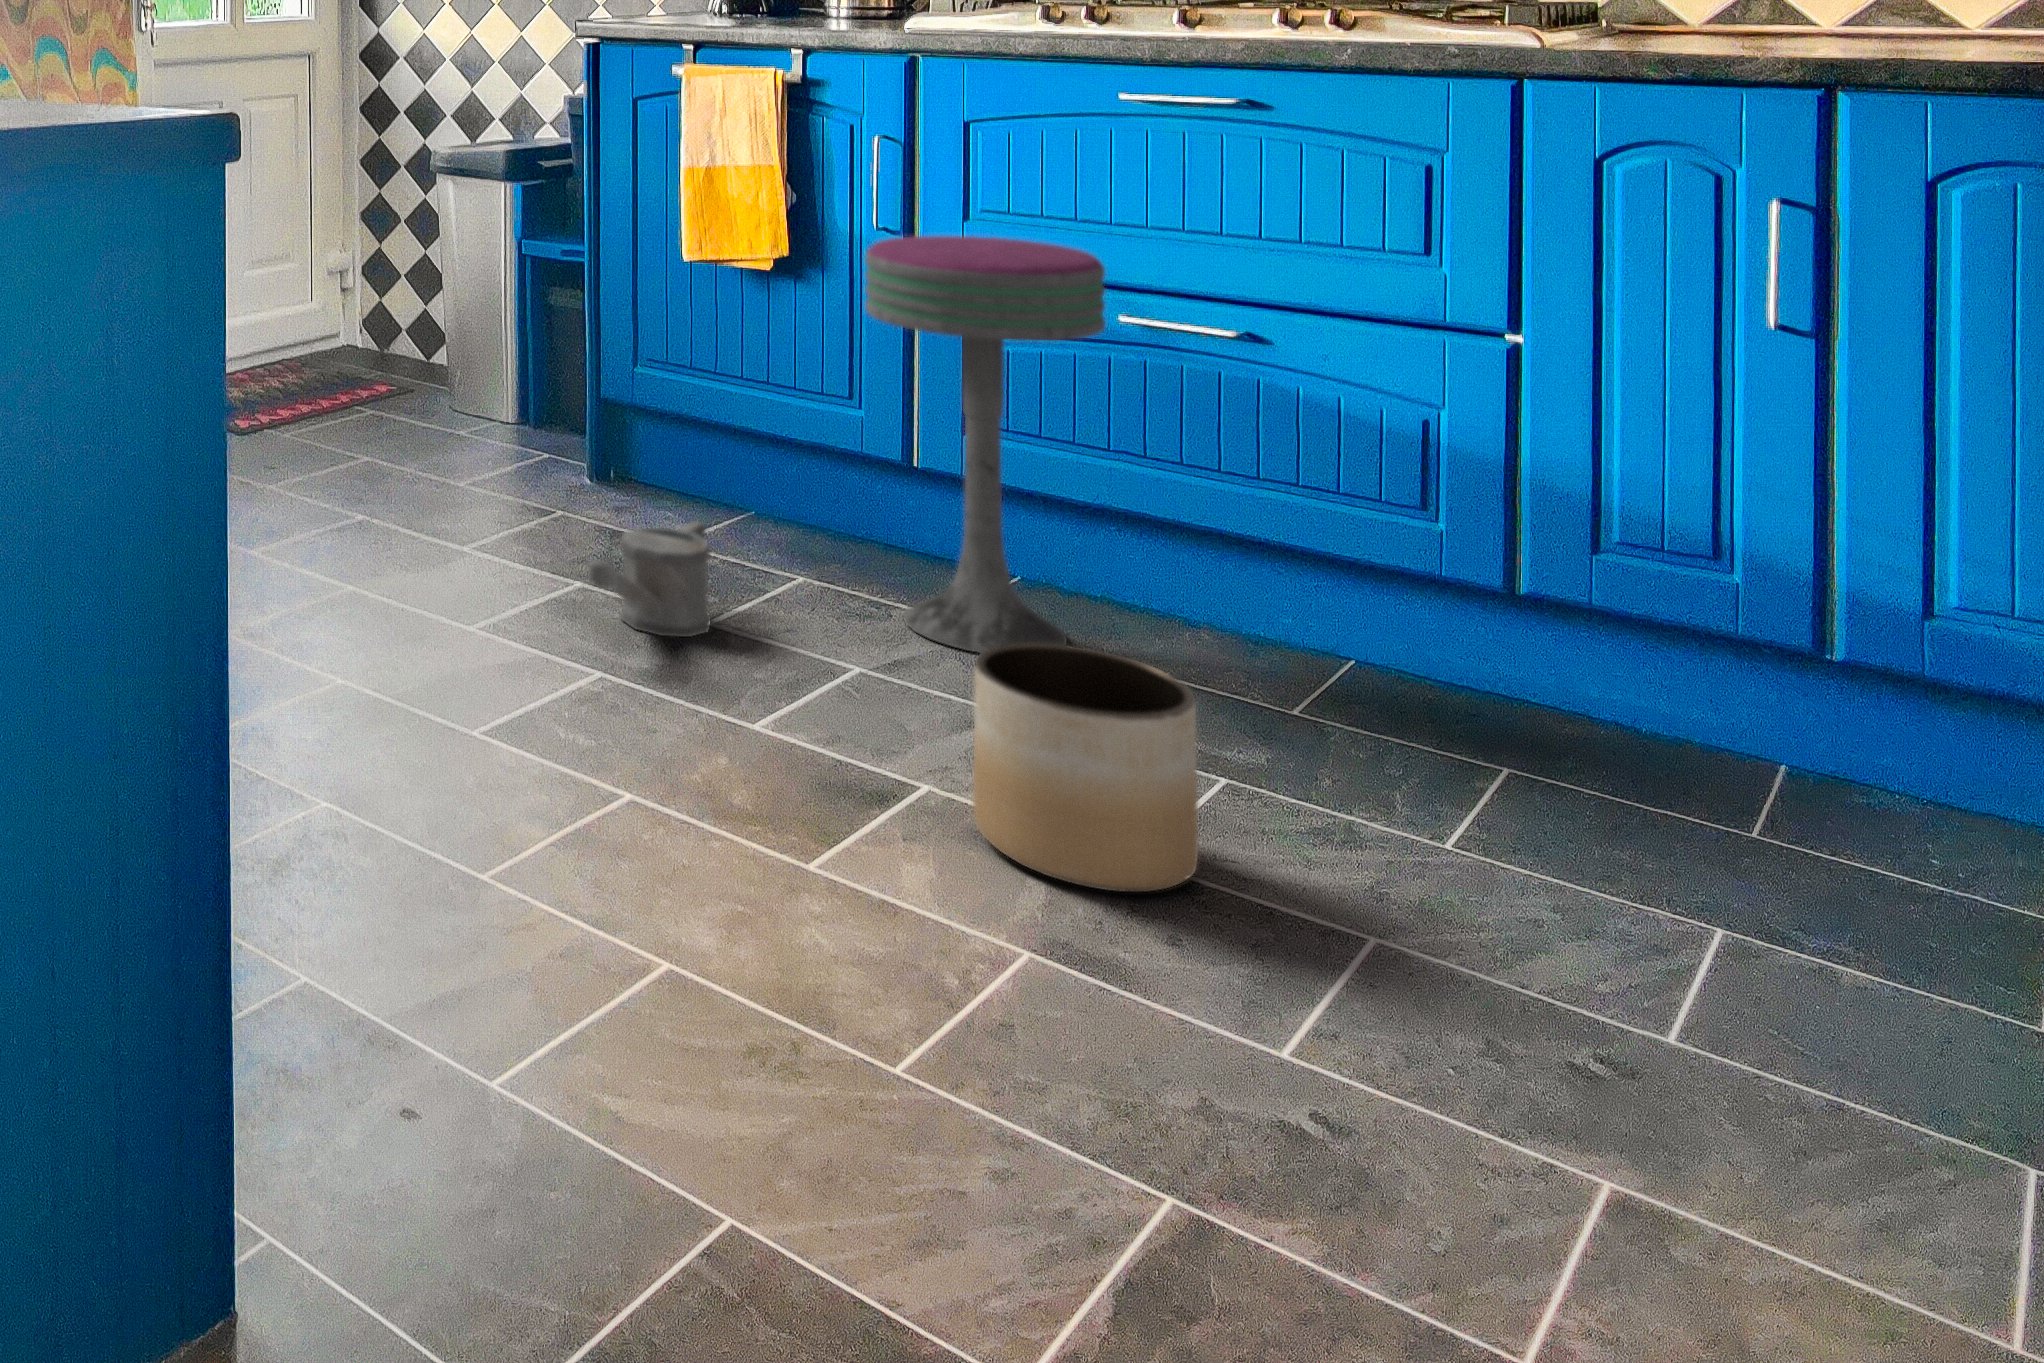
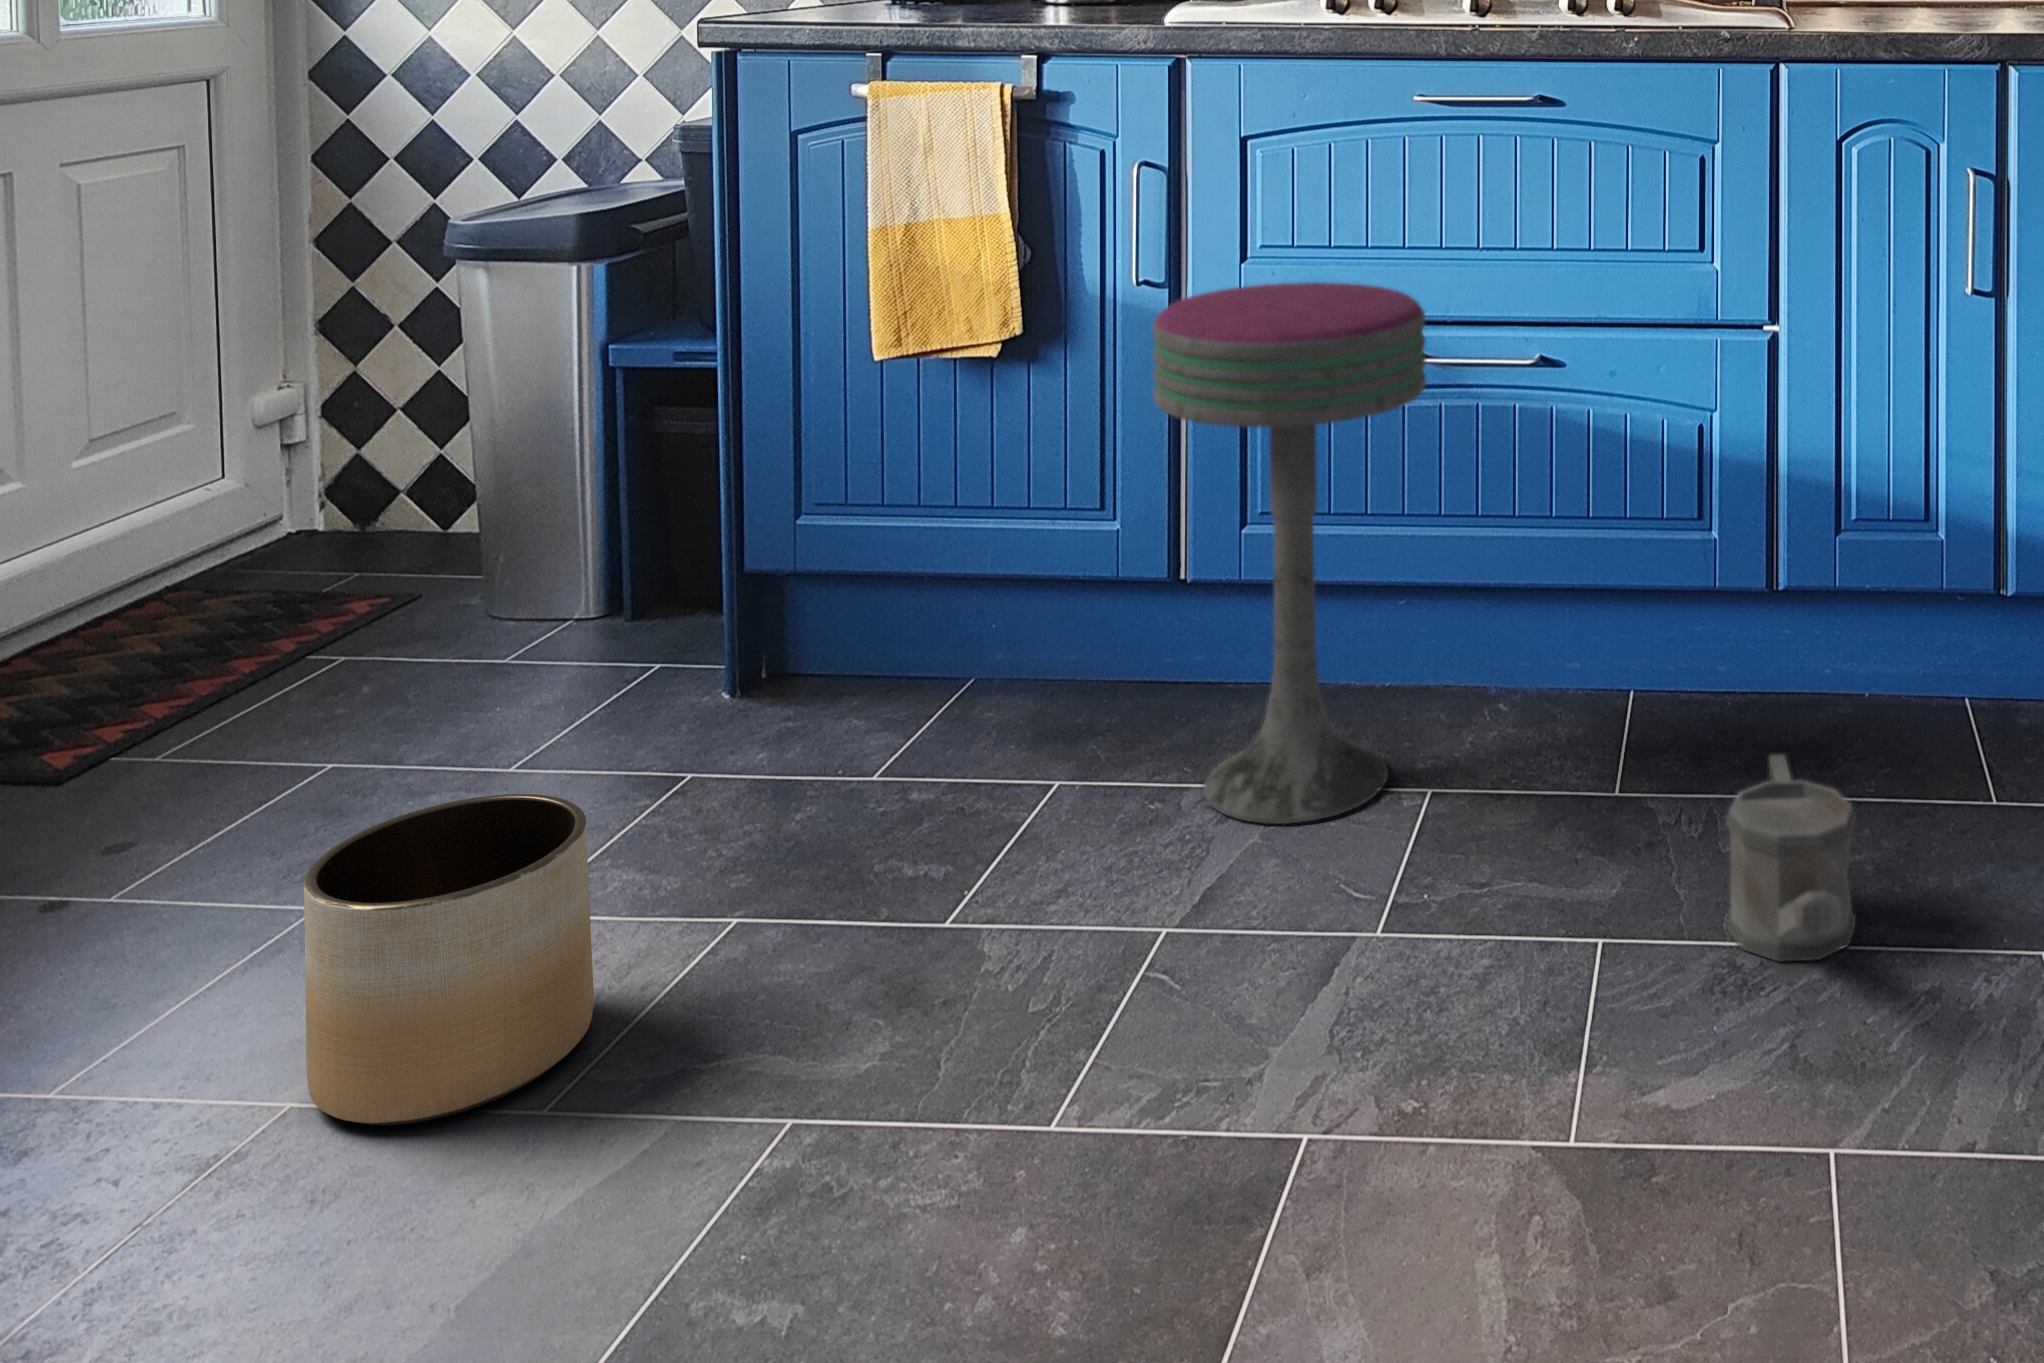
watering can: present [588,521,711,637] -> present [1726,755,1855,962]
planter: present [973,643,1198,892] -> present [304,794,594,1125]

